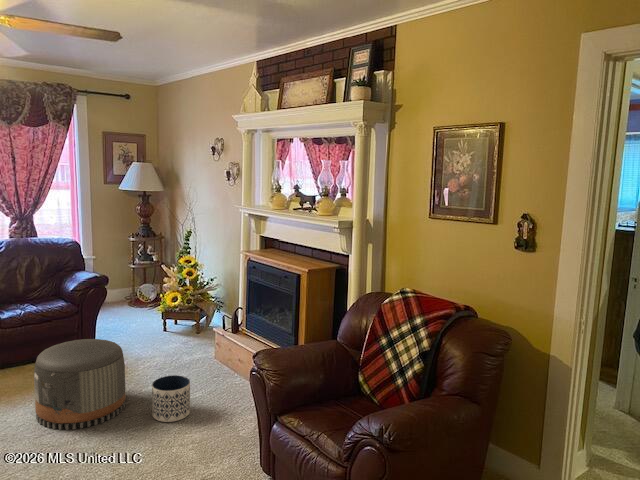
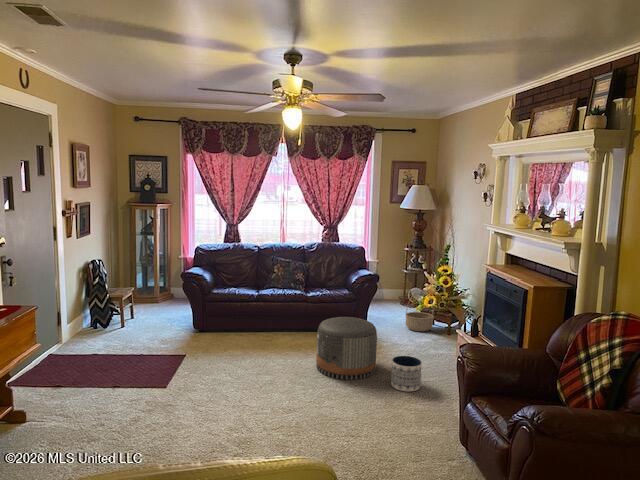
basket: none [144,291,180,338] -> present [405,293,434,332]

